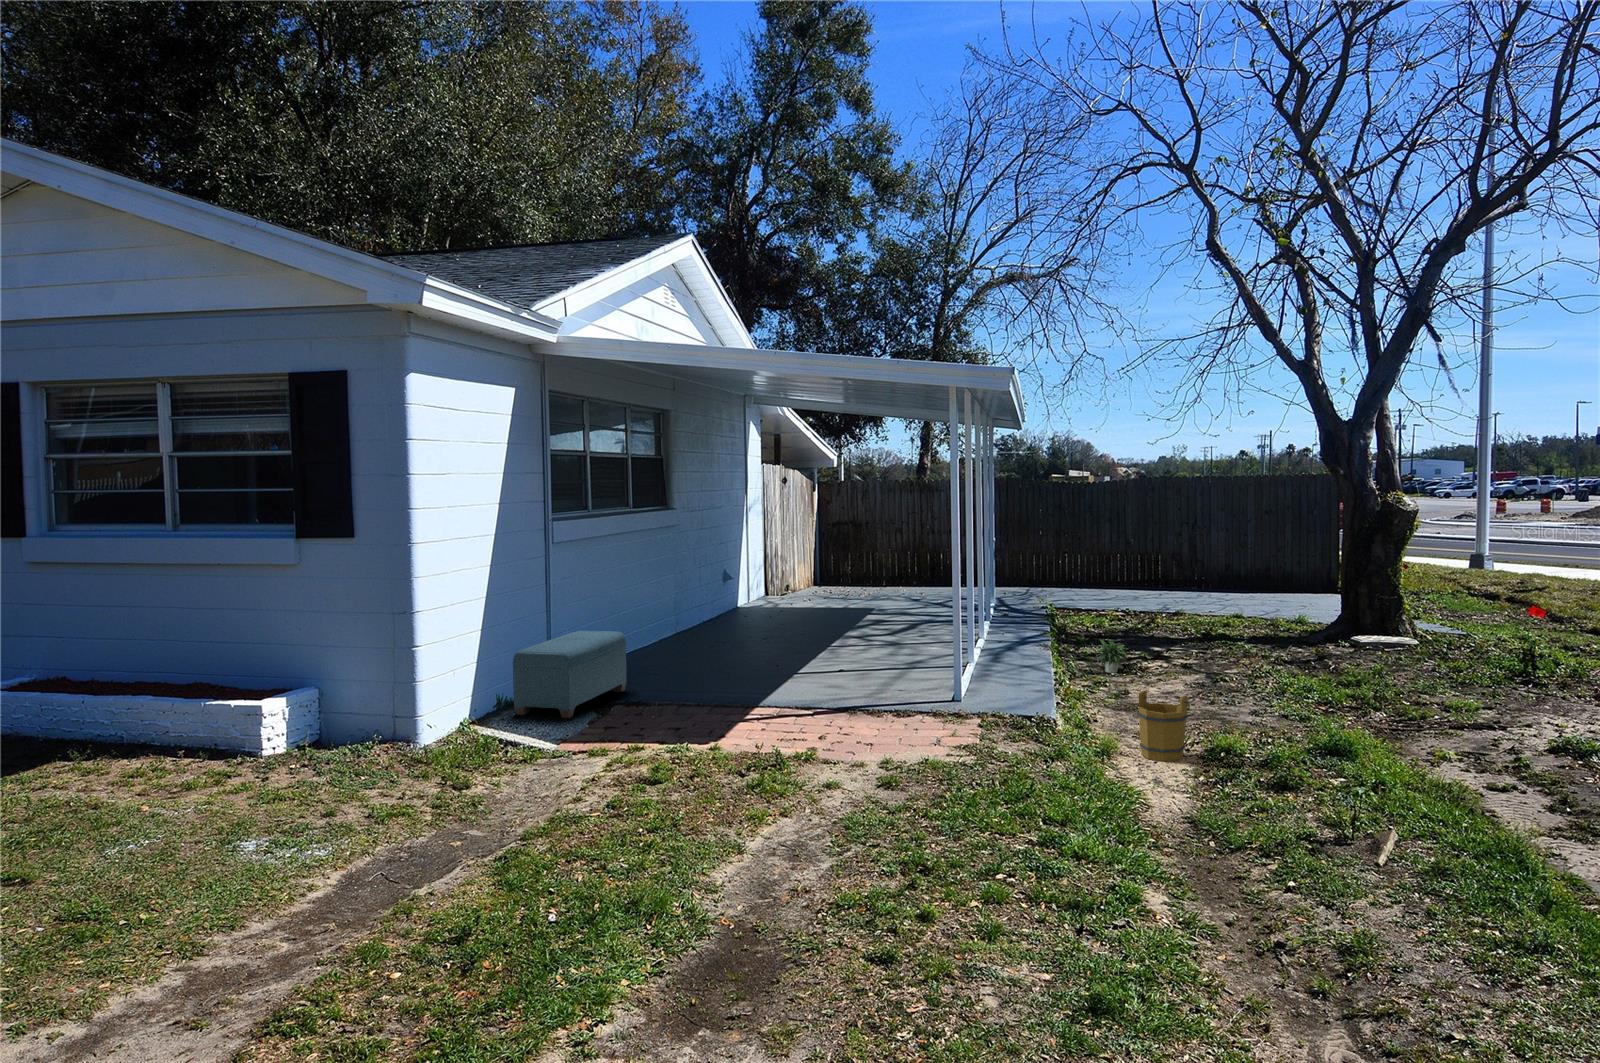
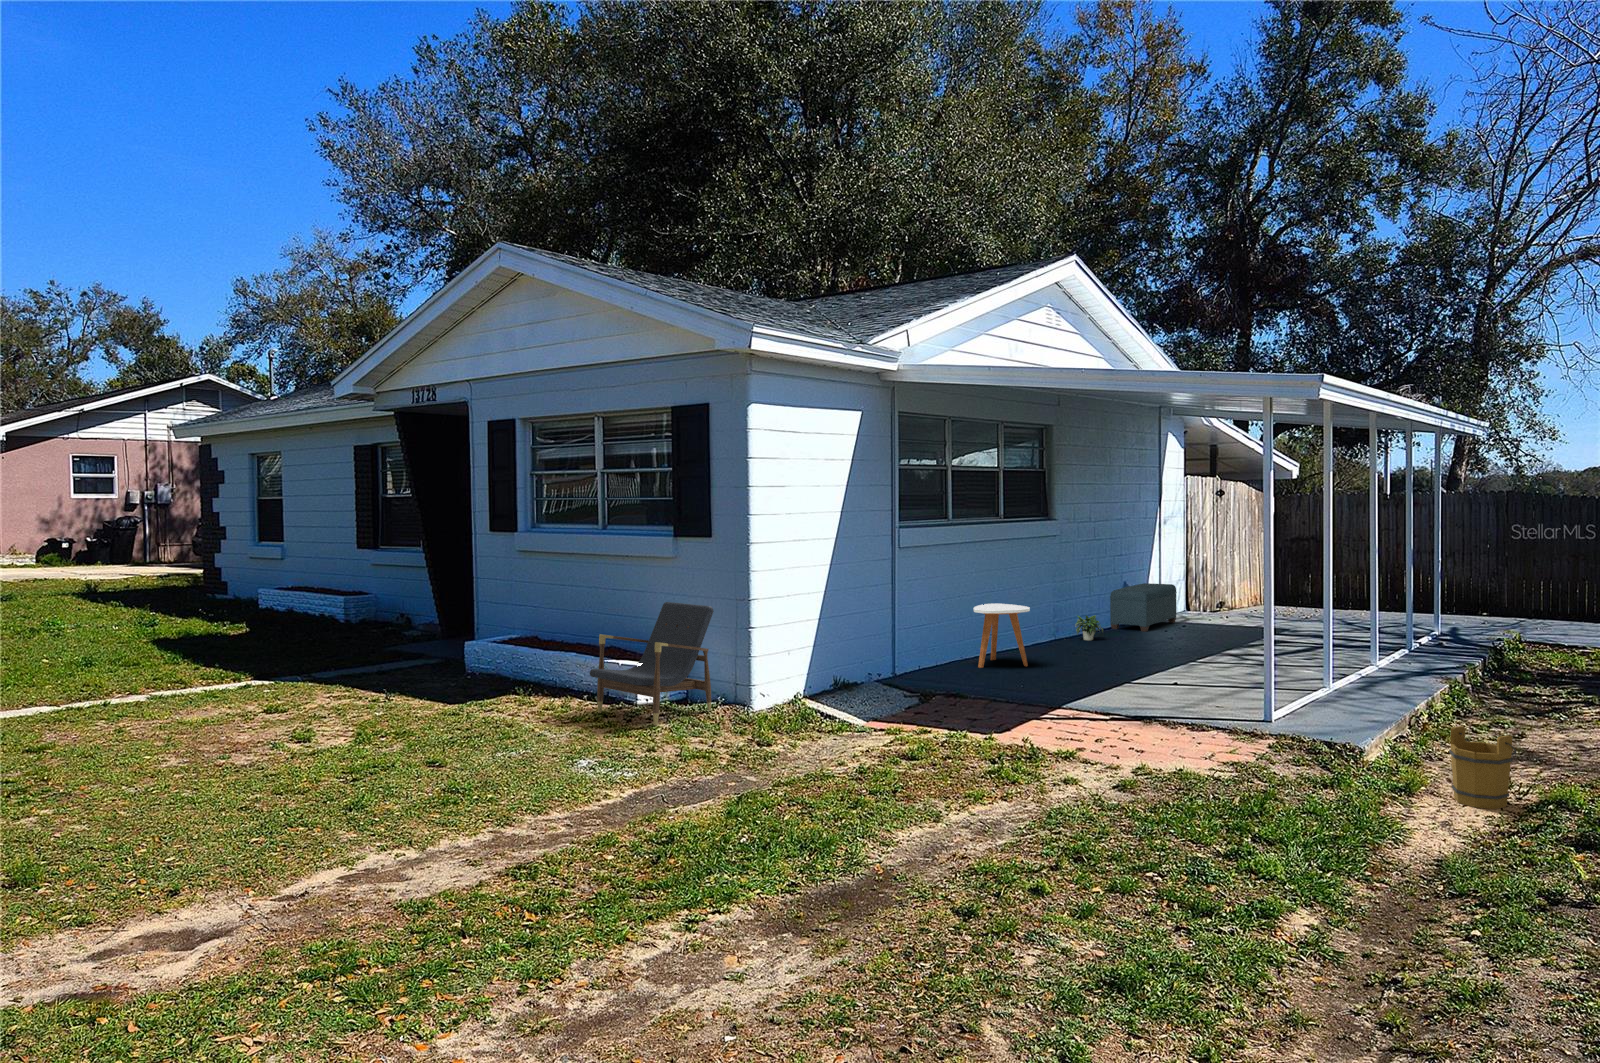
side table: none [621,600,679,670] -> present [974,604,1030,668]
lounge chair: none [193,620,362,780] -> present [590,602,714,726]
bench: present [513,631,626,718] -> present [1110,583,1177,632]
potted plant: present [1096,640,1127,673] -> present [1075,615,1103,640]

